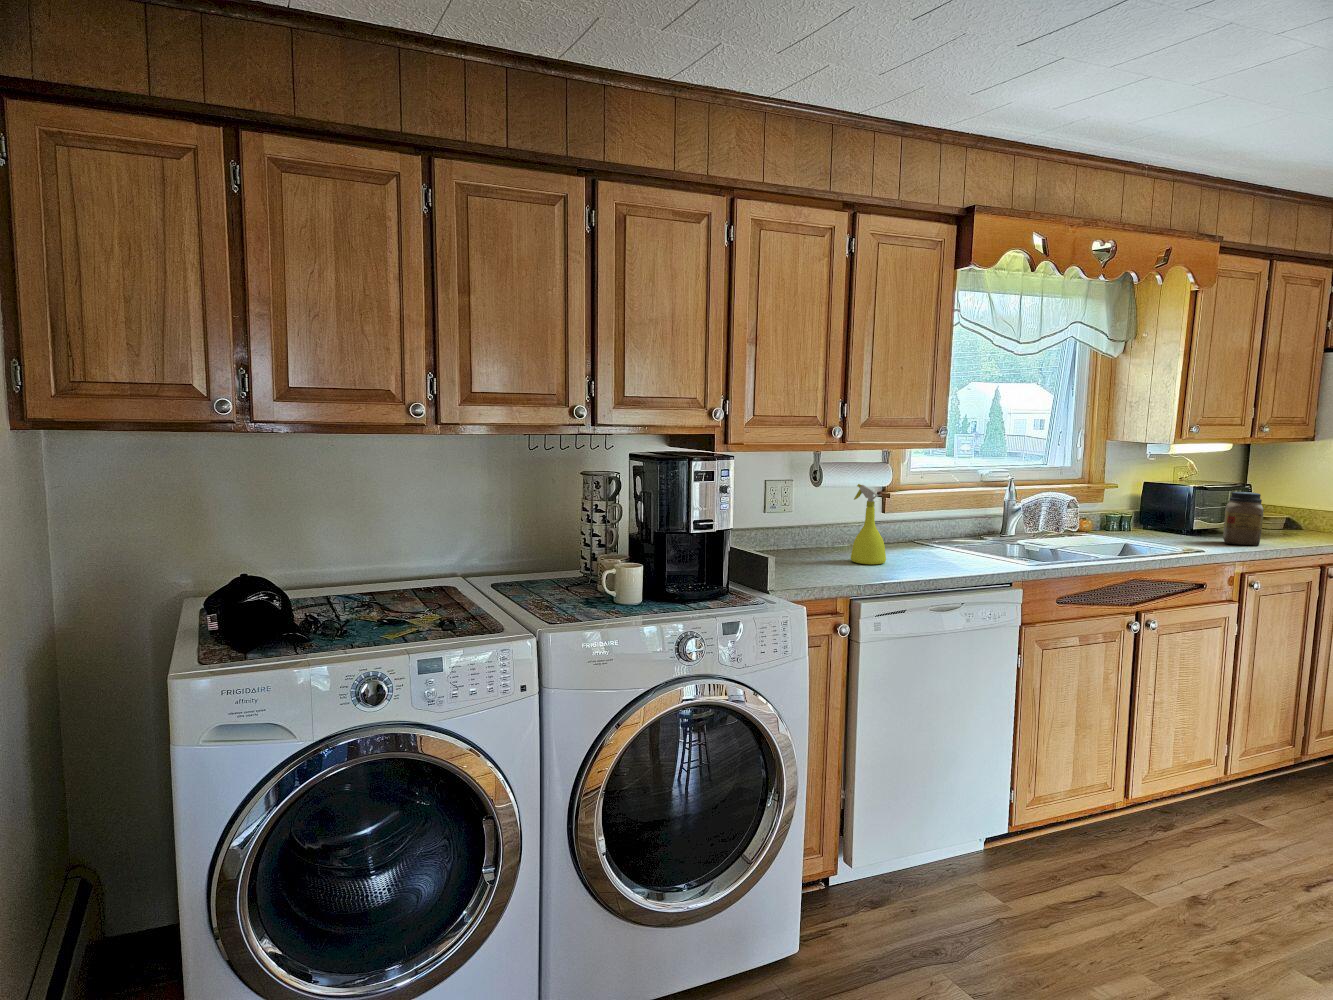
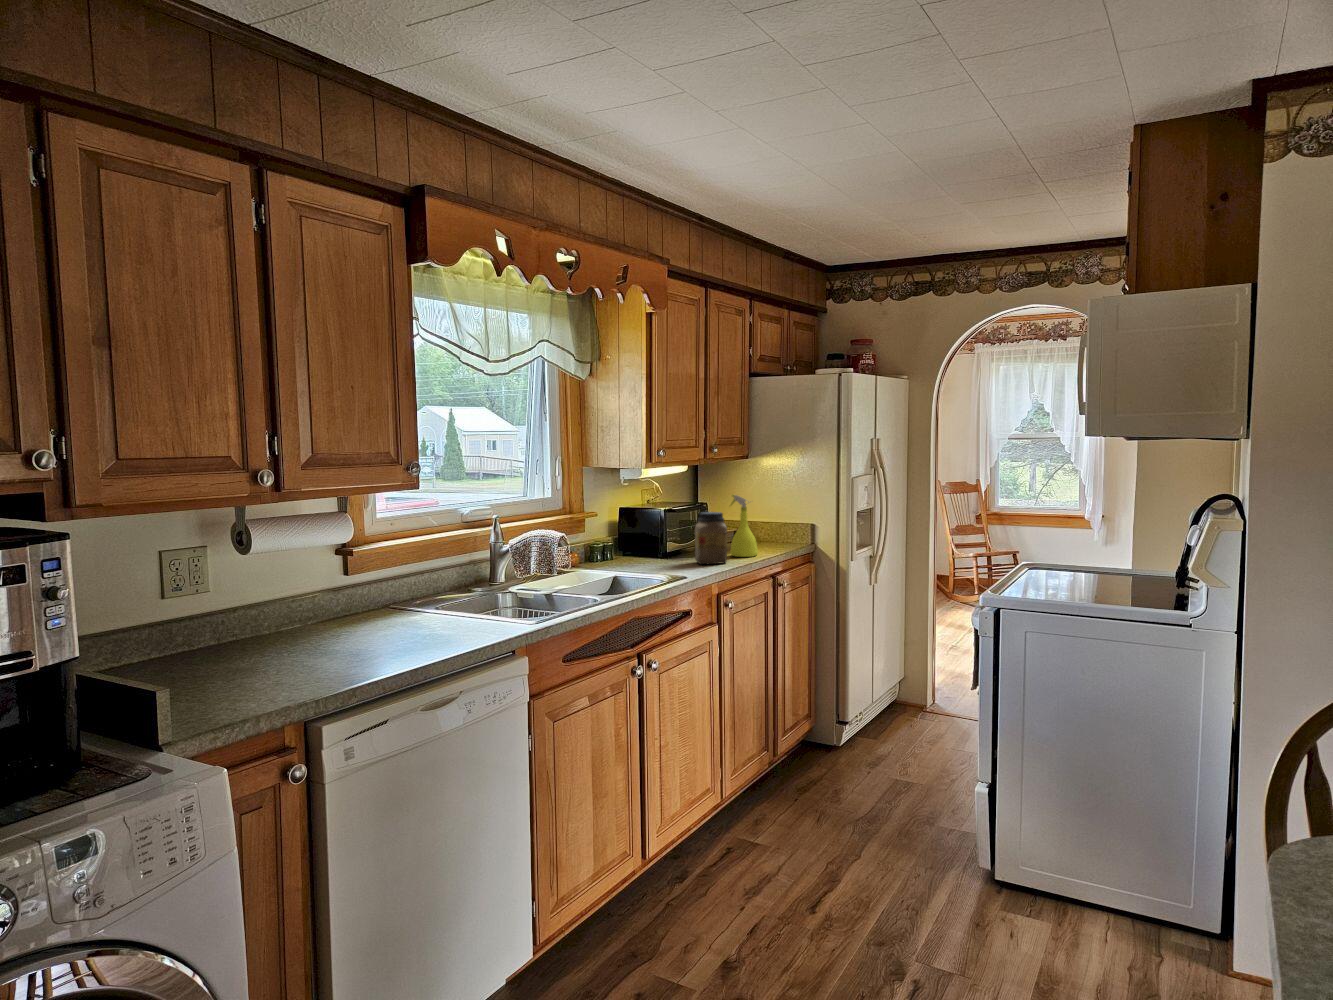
spray bottle: present [851,484,886,565] -> present [730,495,758,557]

